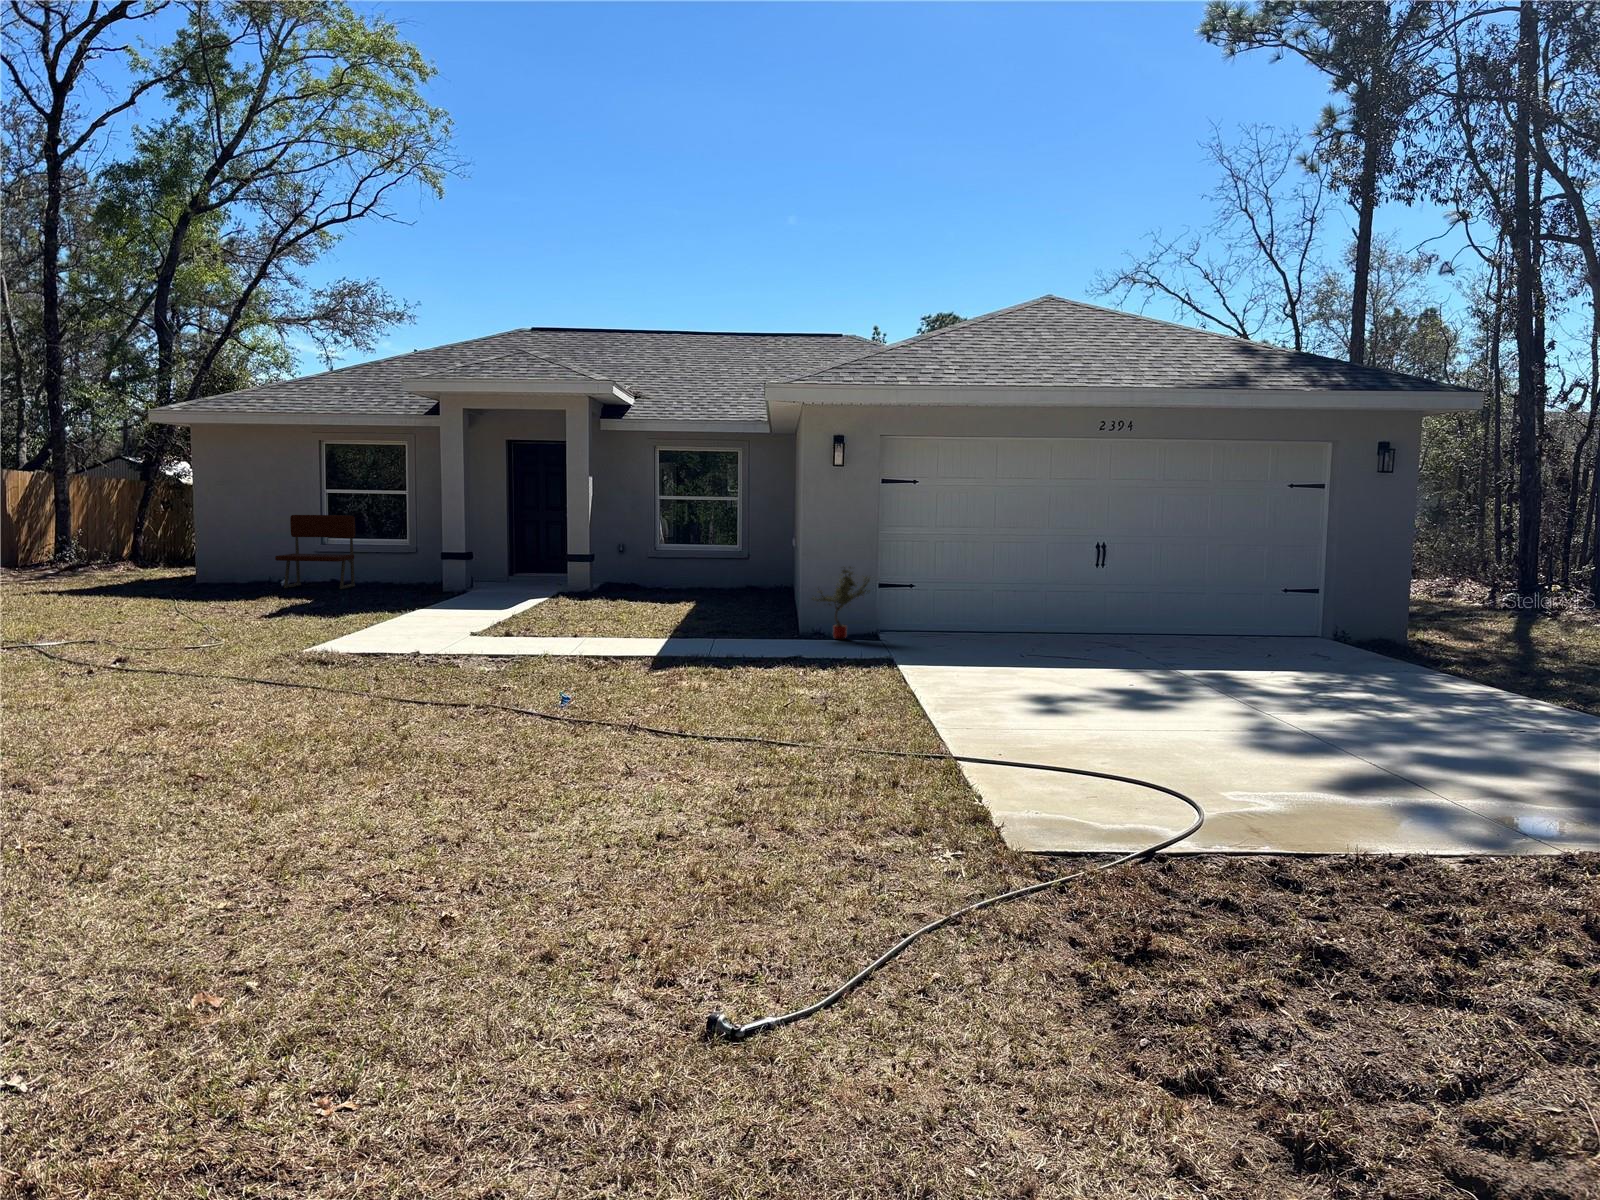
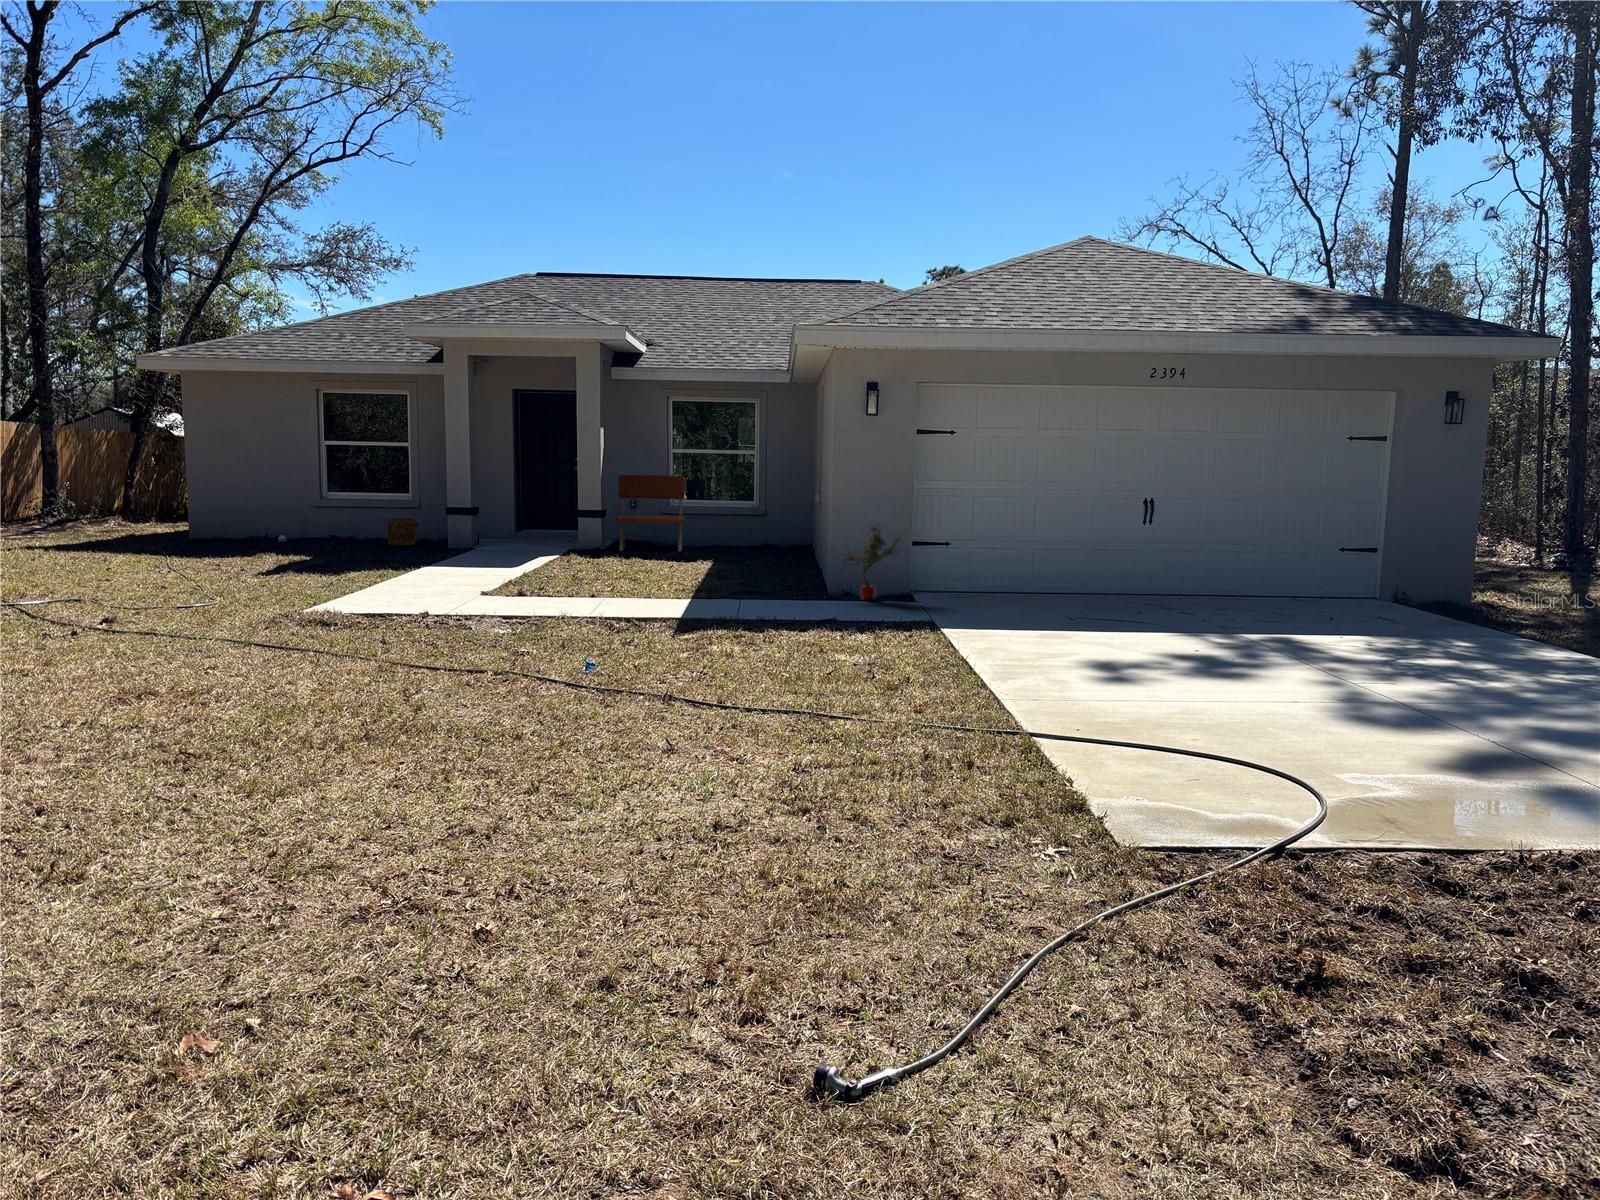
bench: present [275,515,355,589] -> present [616,475,685,552]
bucket: none [385,561,415,589] -> present [387,517,419,546]

